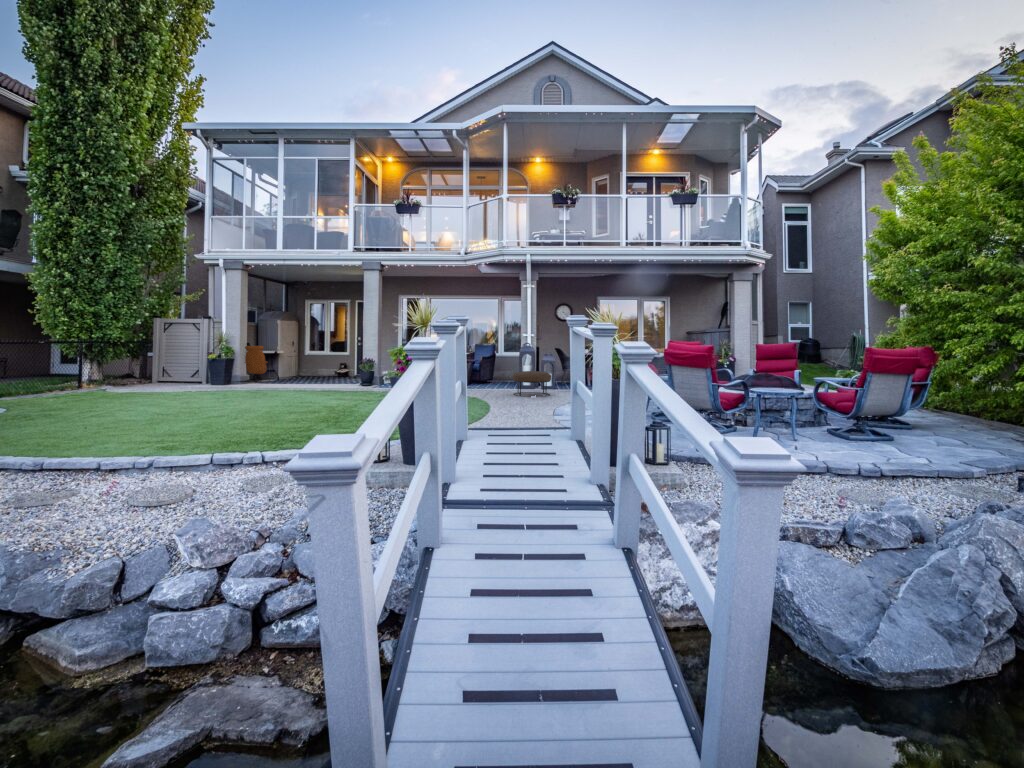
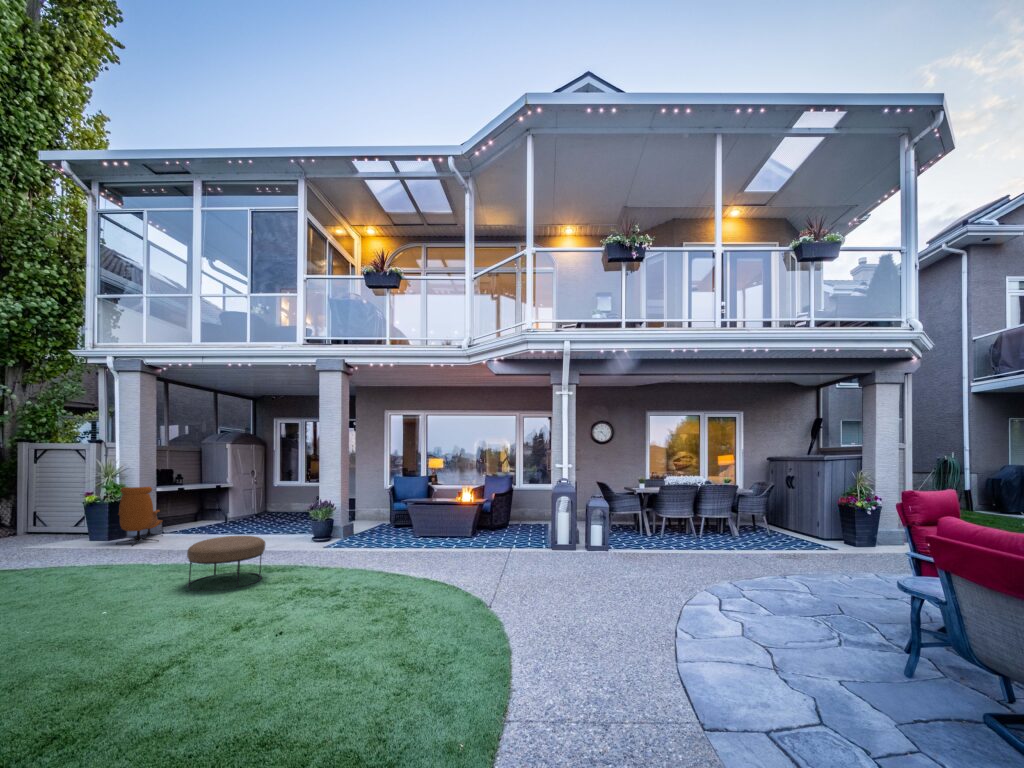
ottoman: present [513,371,551,396] -> present [187,536,265,591]

